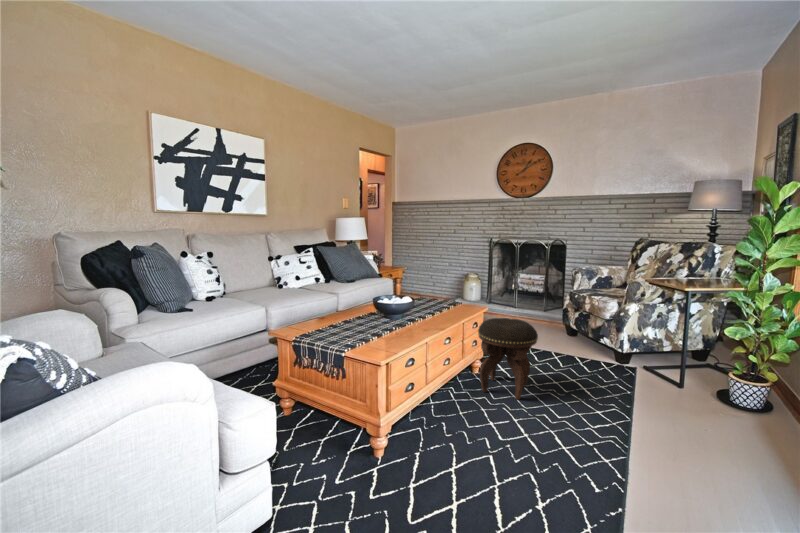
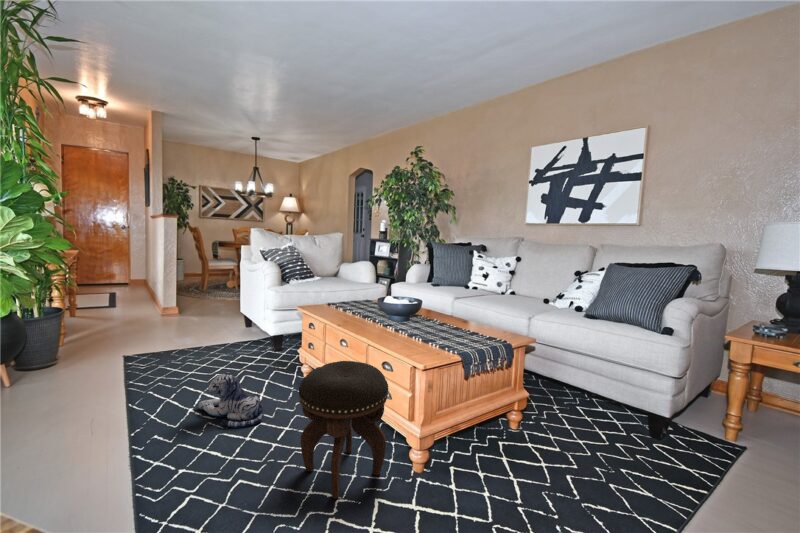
plush toy: none [484,422,534,497] -> present [198,372,264,428]

